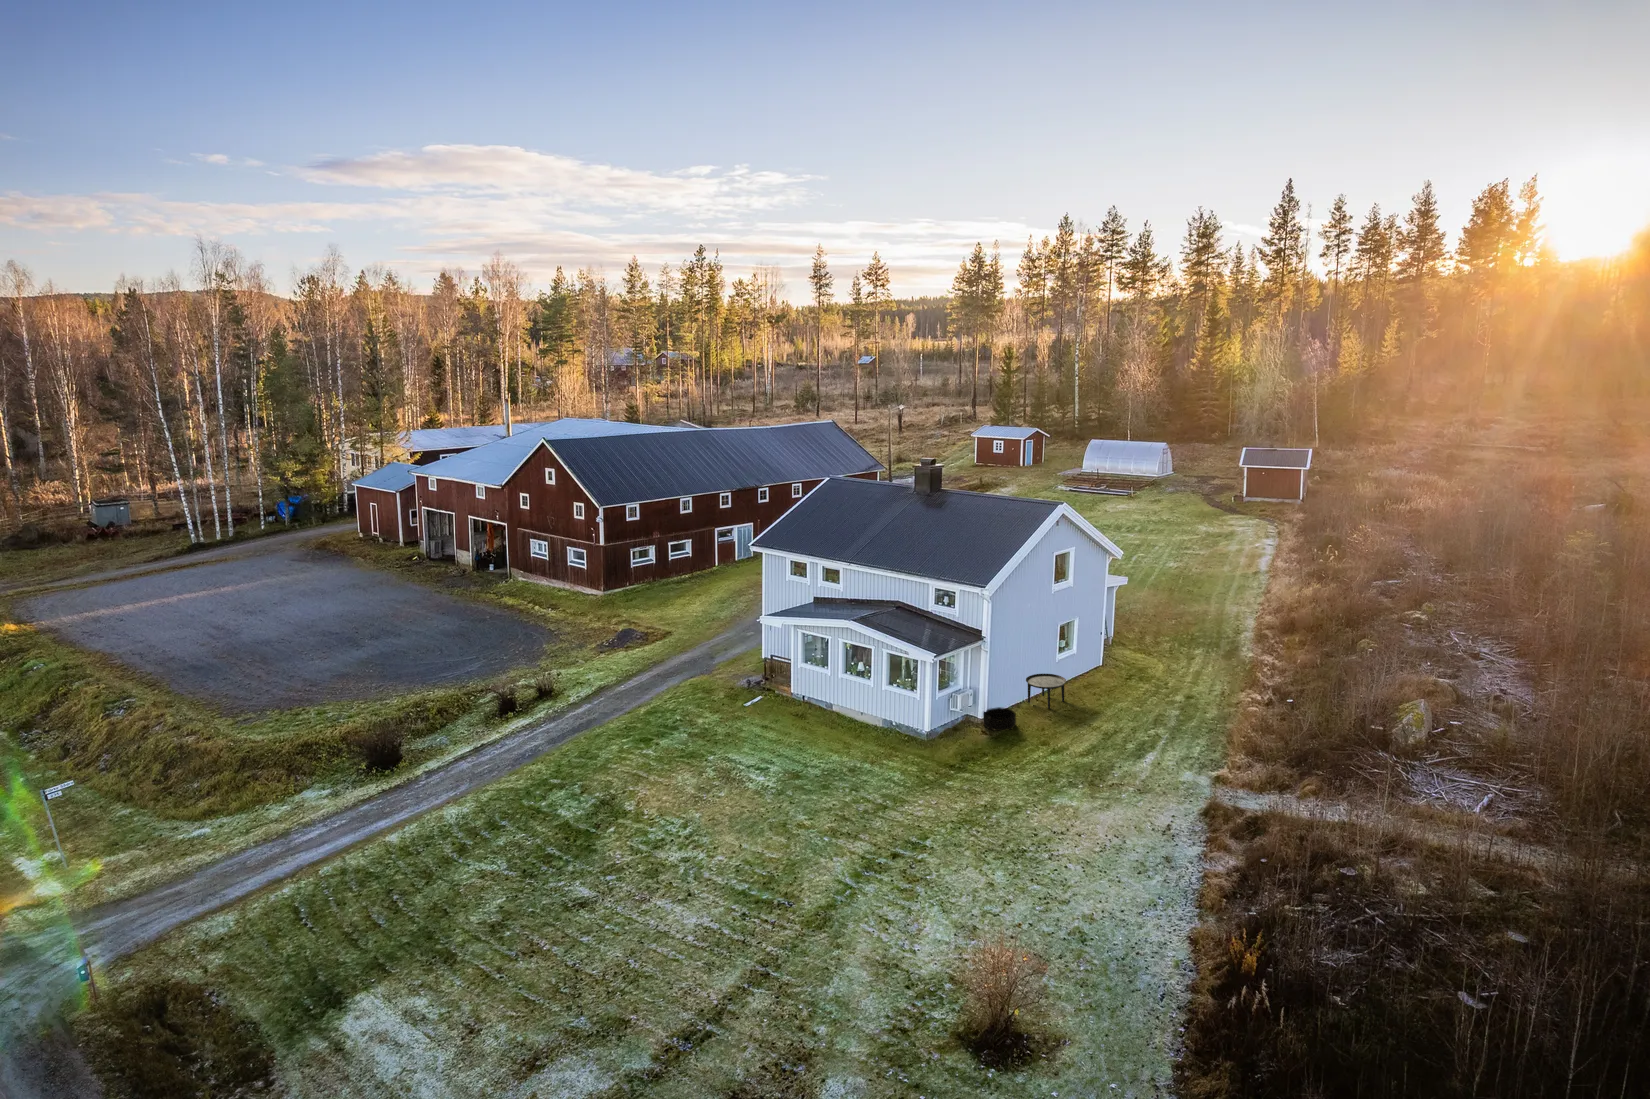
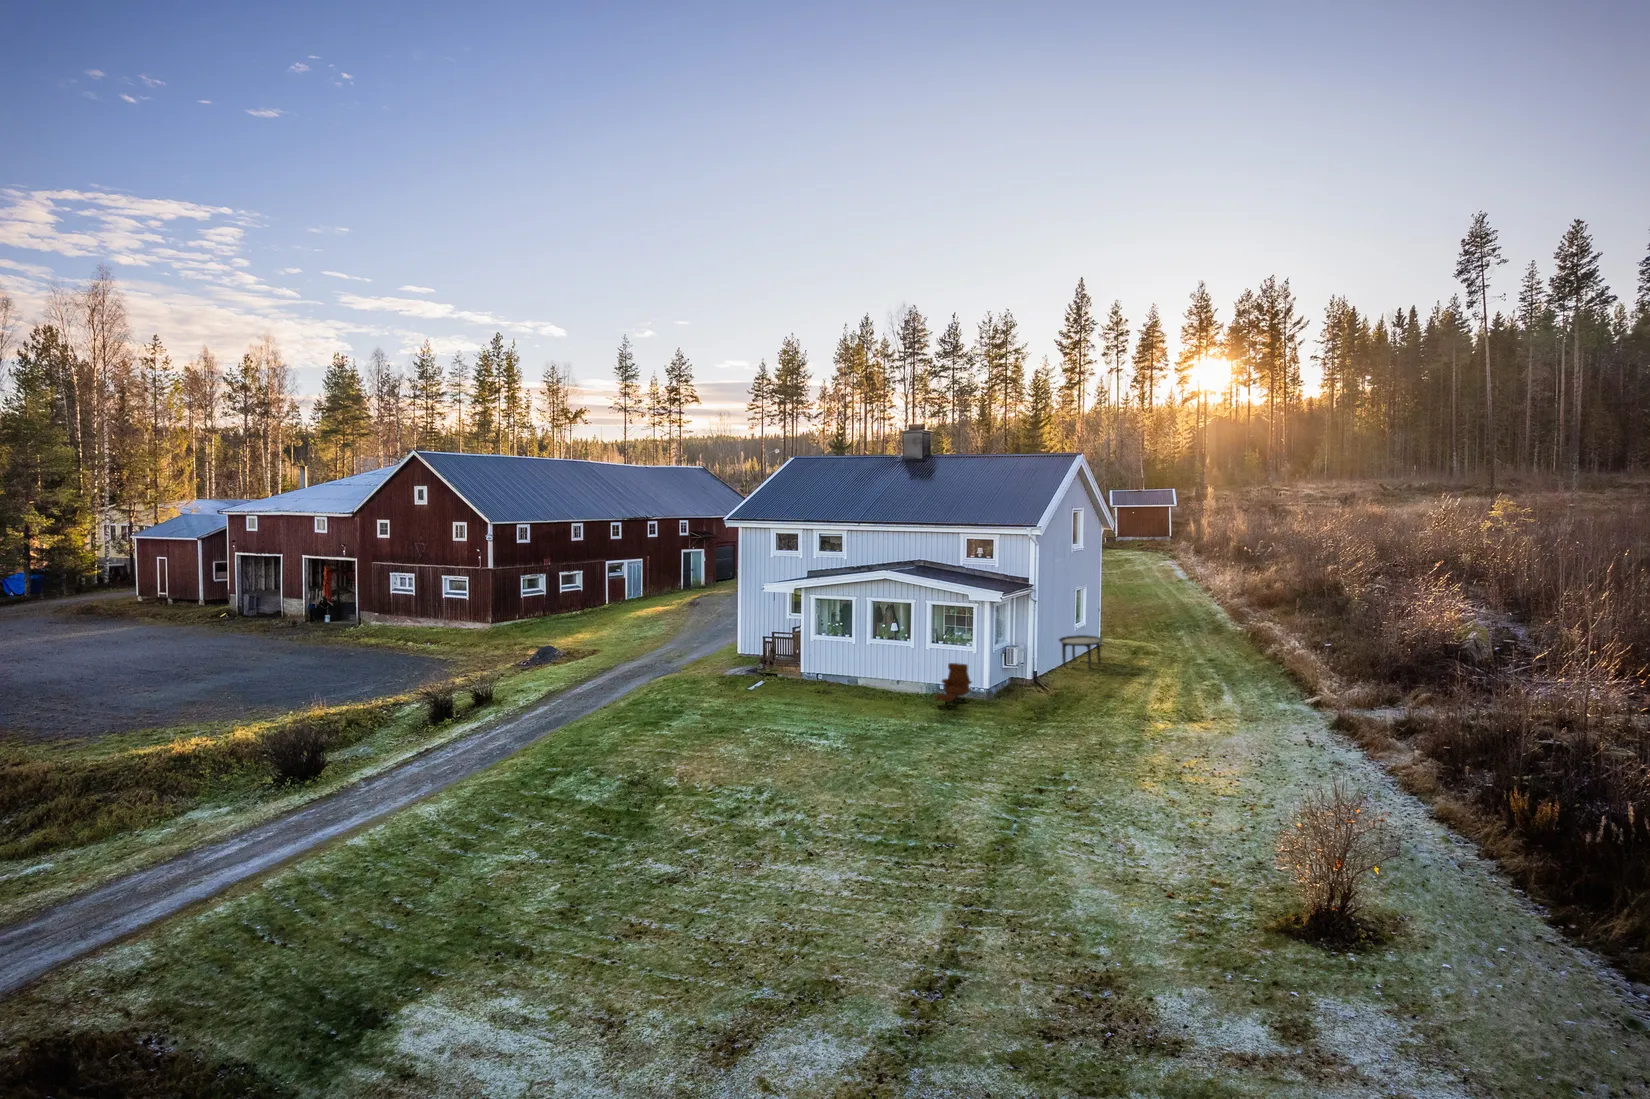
lounge chair: none [883,705,917,748] -> present [936,663,972,708]
basket: present [984,707,1016,731] -> none [1033,666,1069,688]

